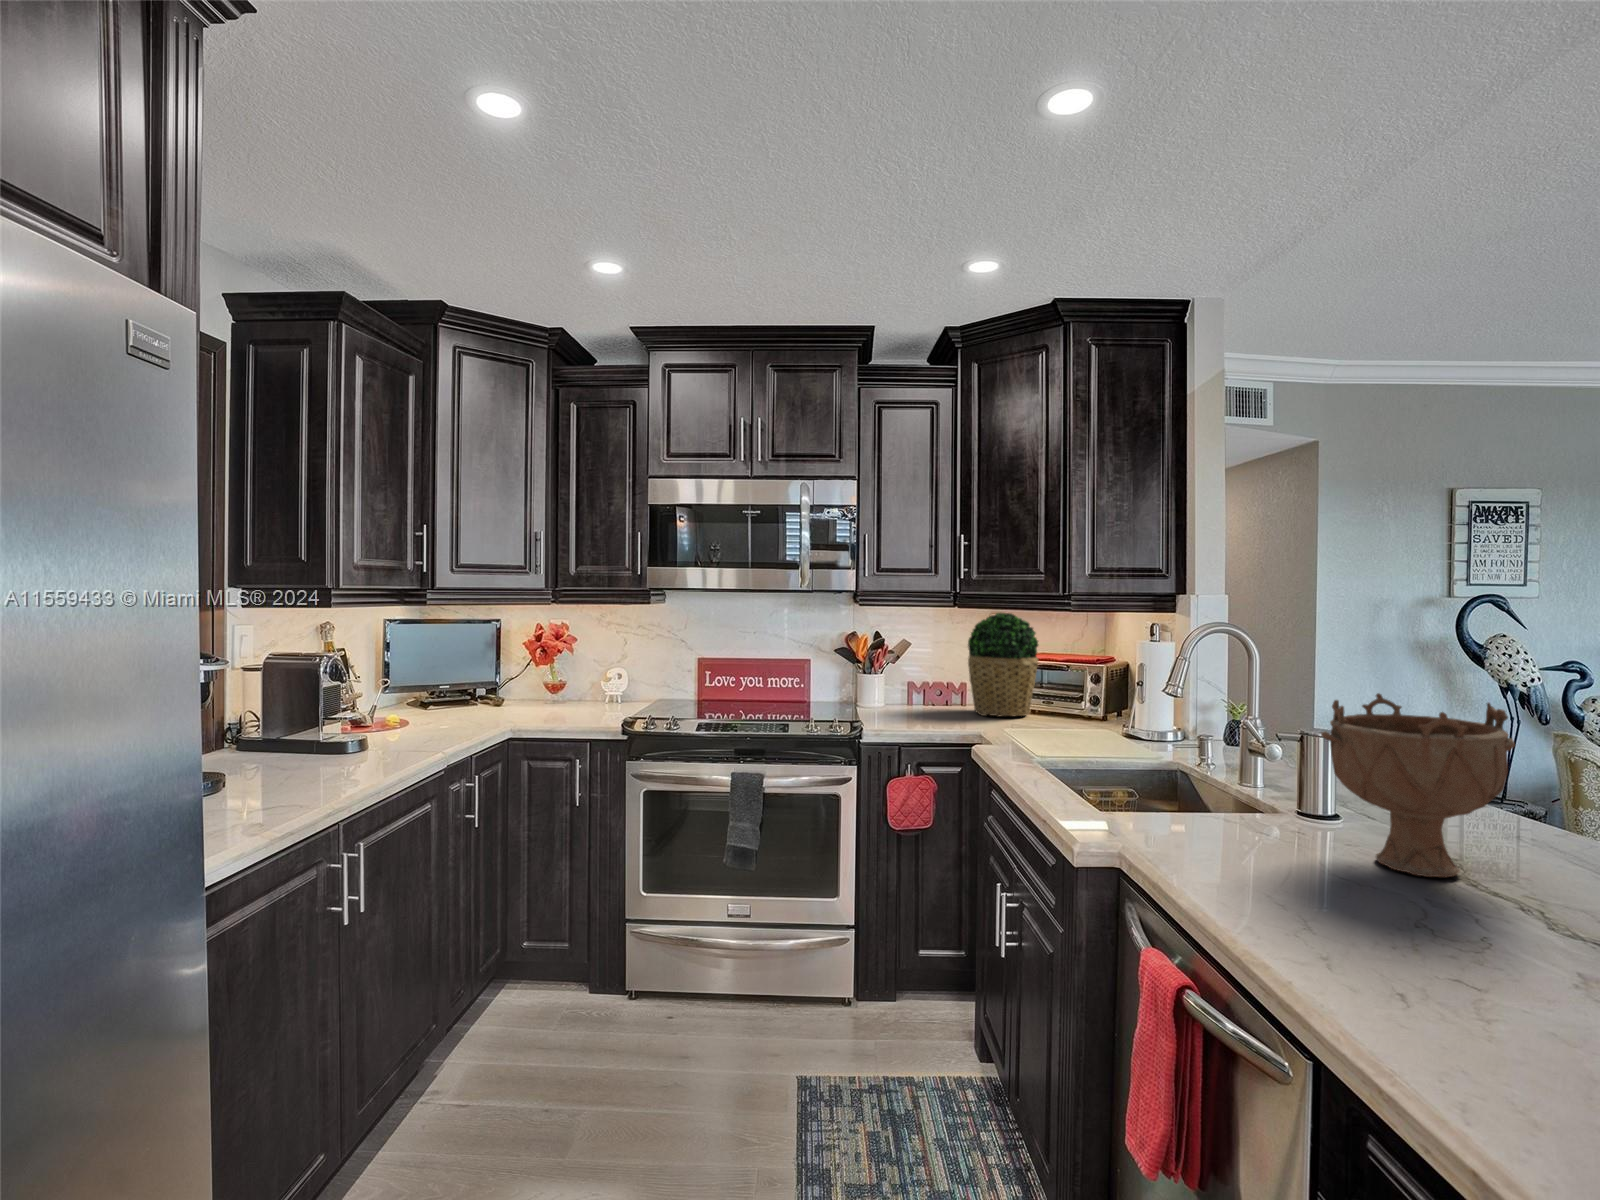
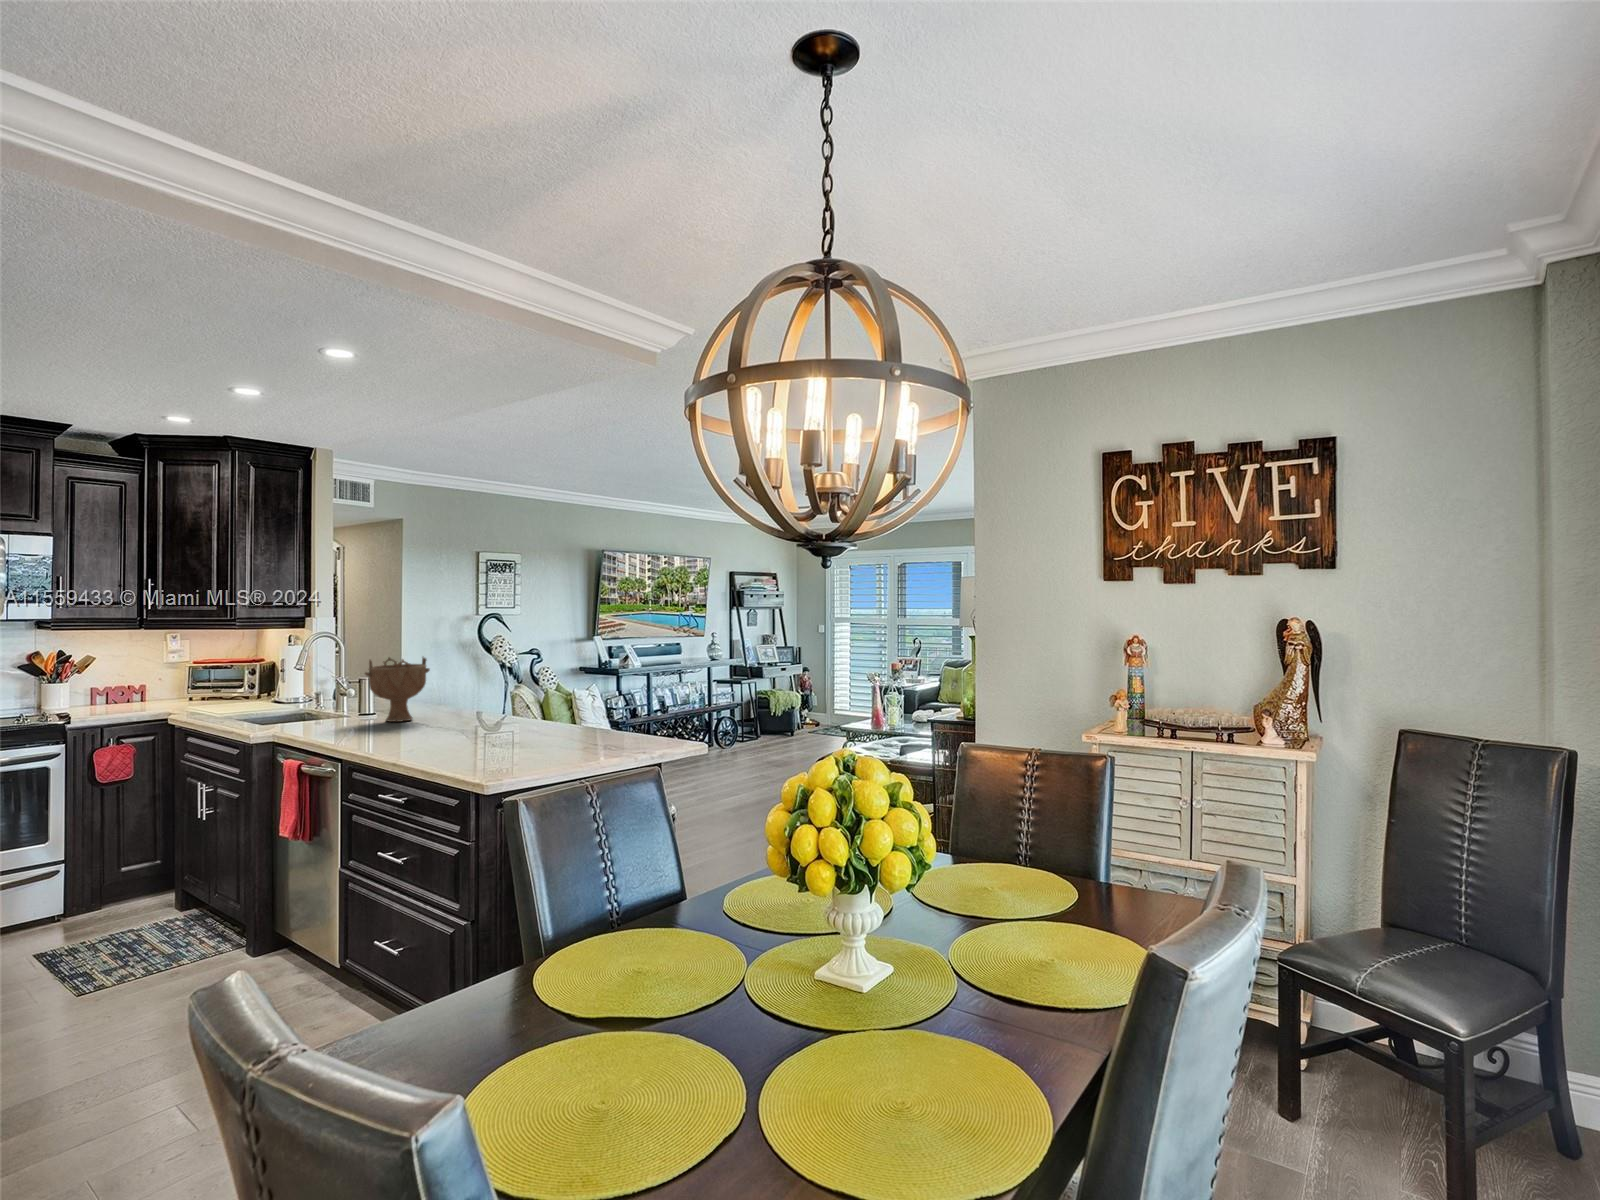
potted plant: present [968,613,1039,717] -> none [147,631,207,706]

